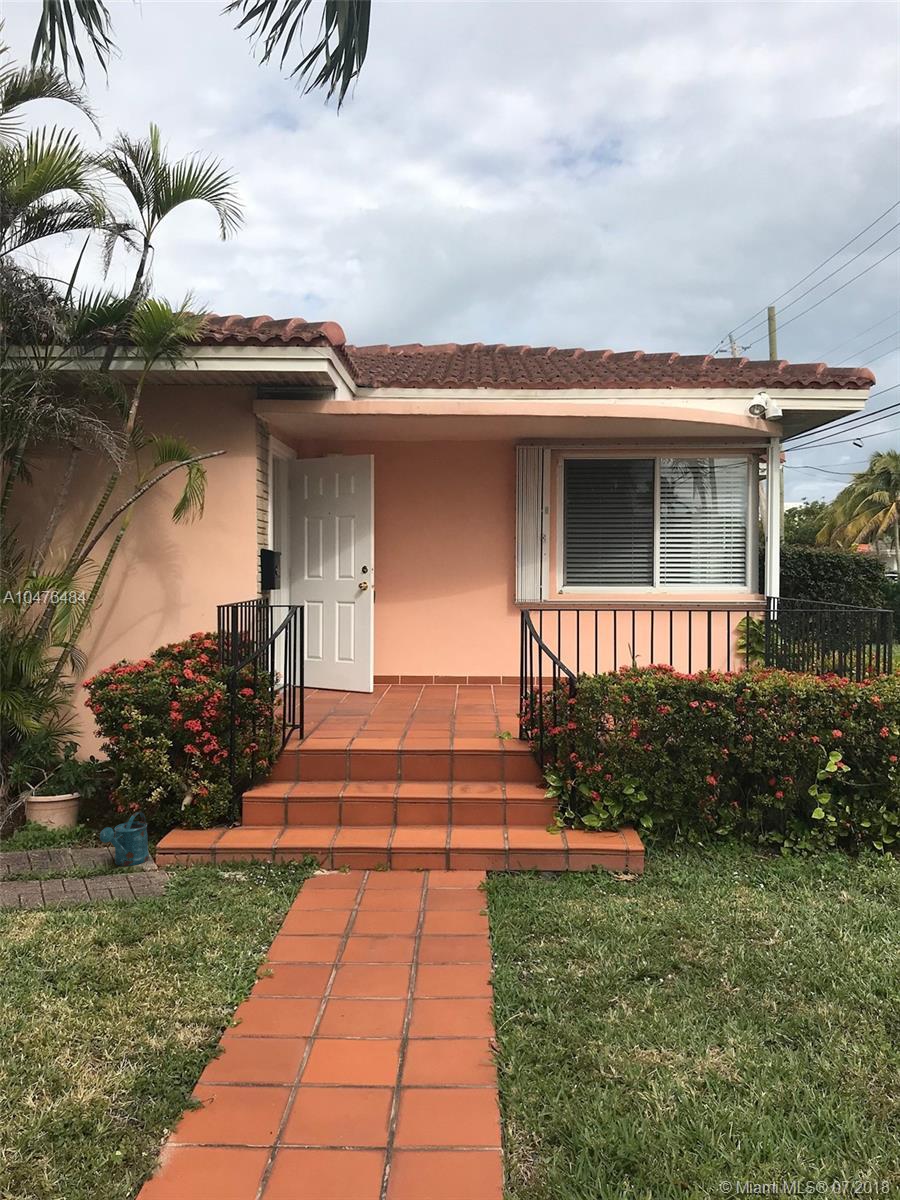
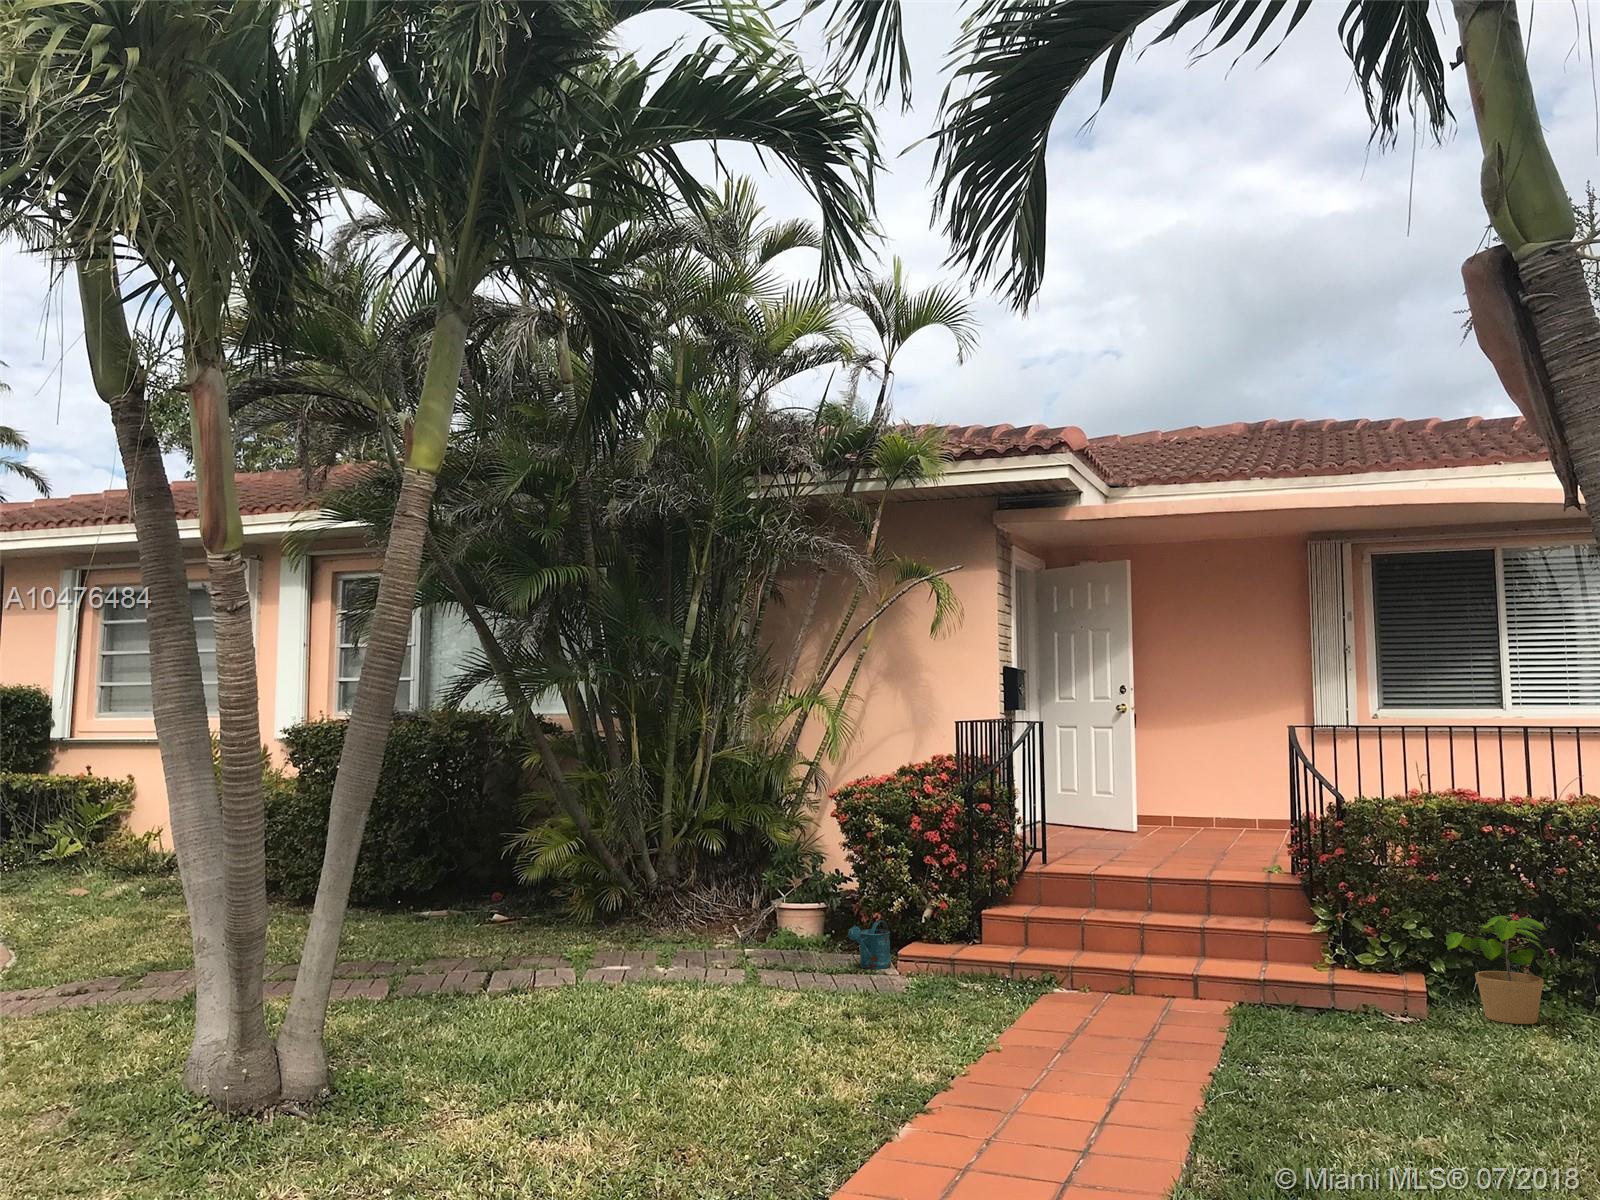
potted plant: none [662,785,753,872] -> present [1446,916,1550,1024]

